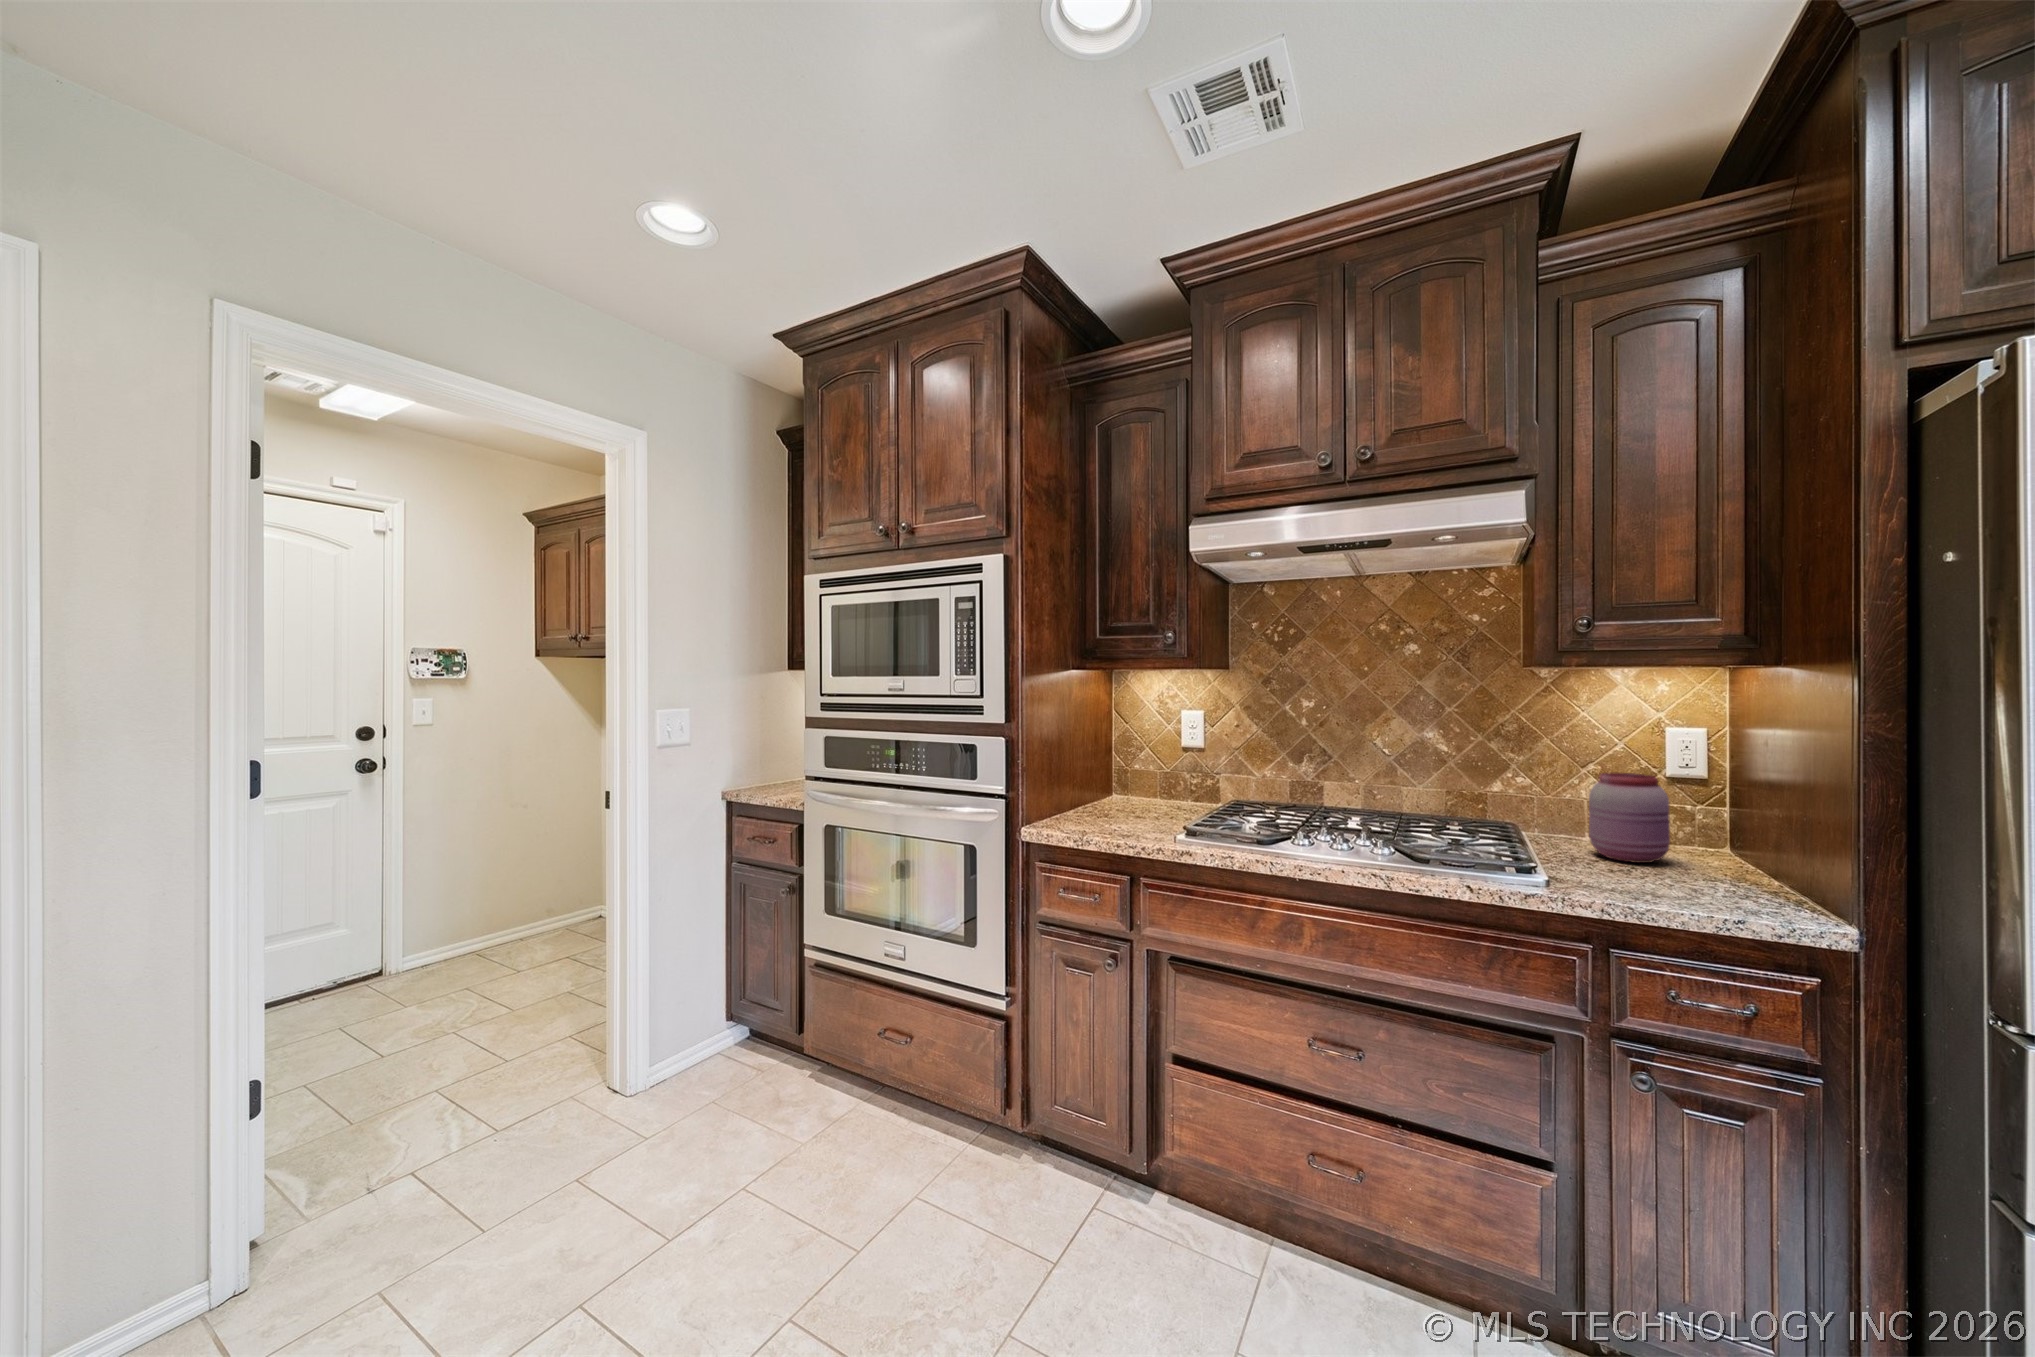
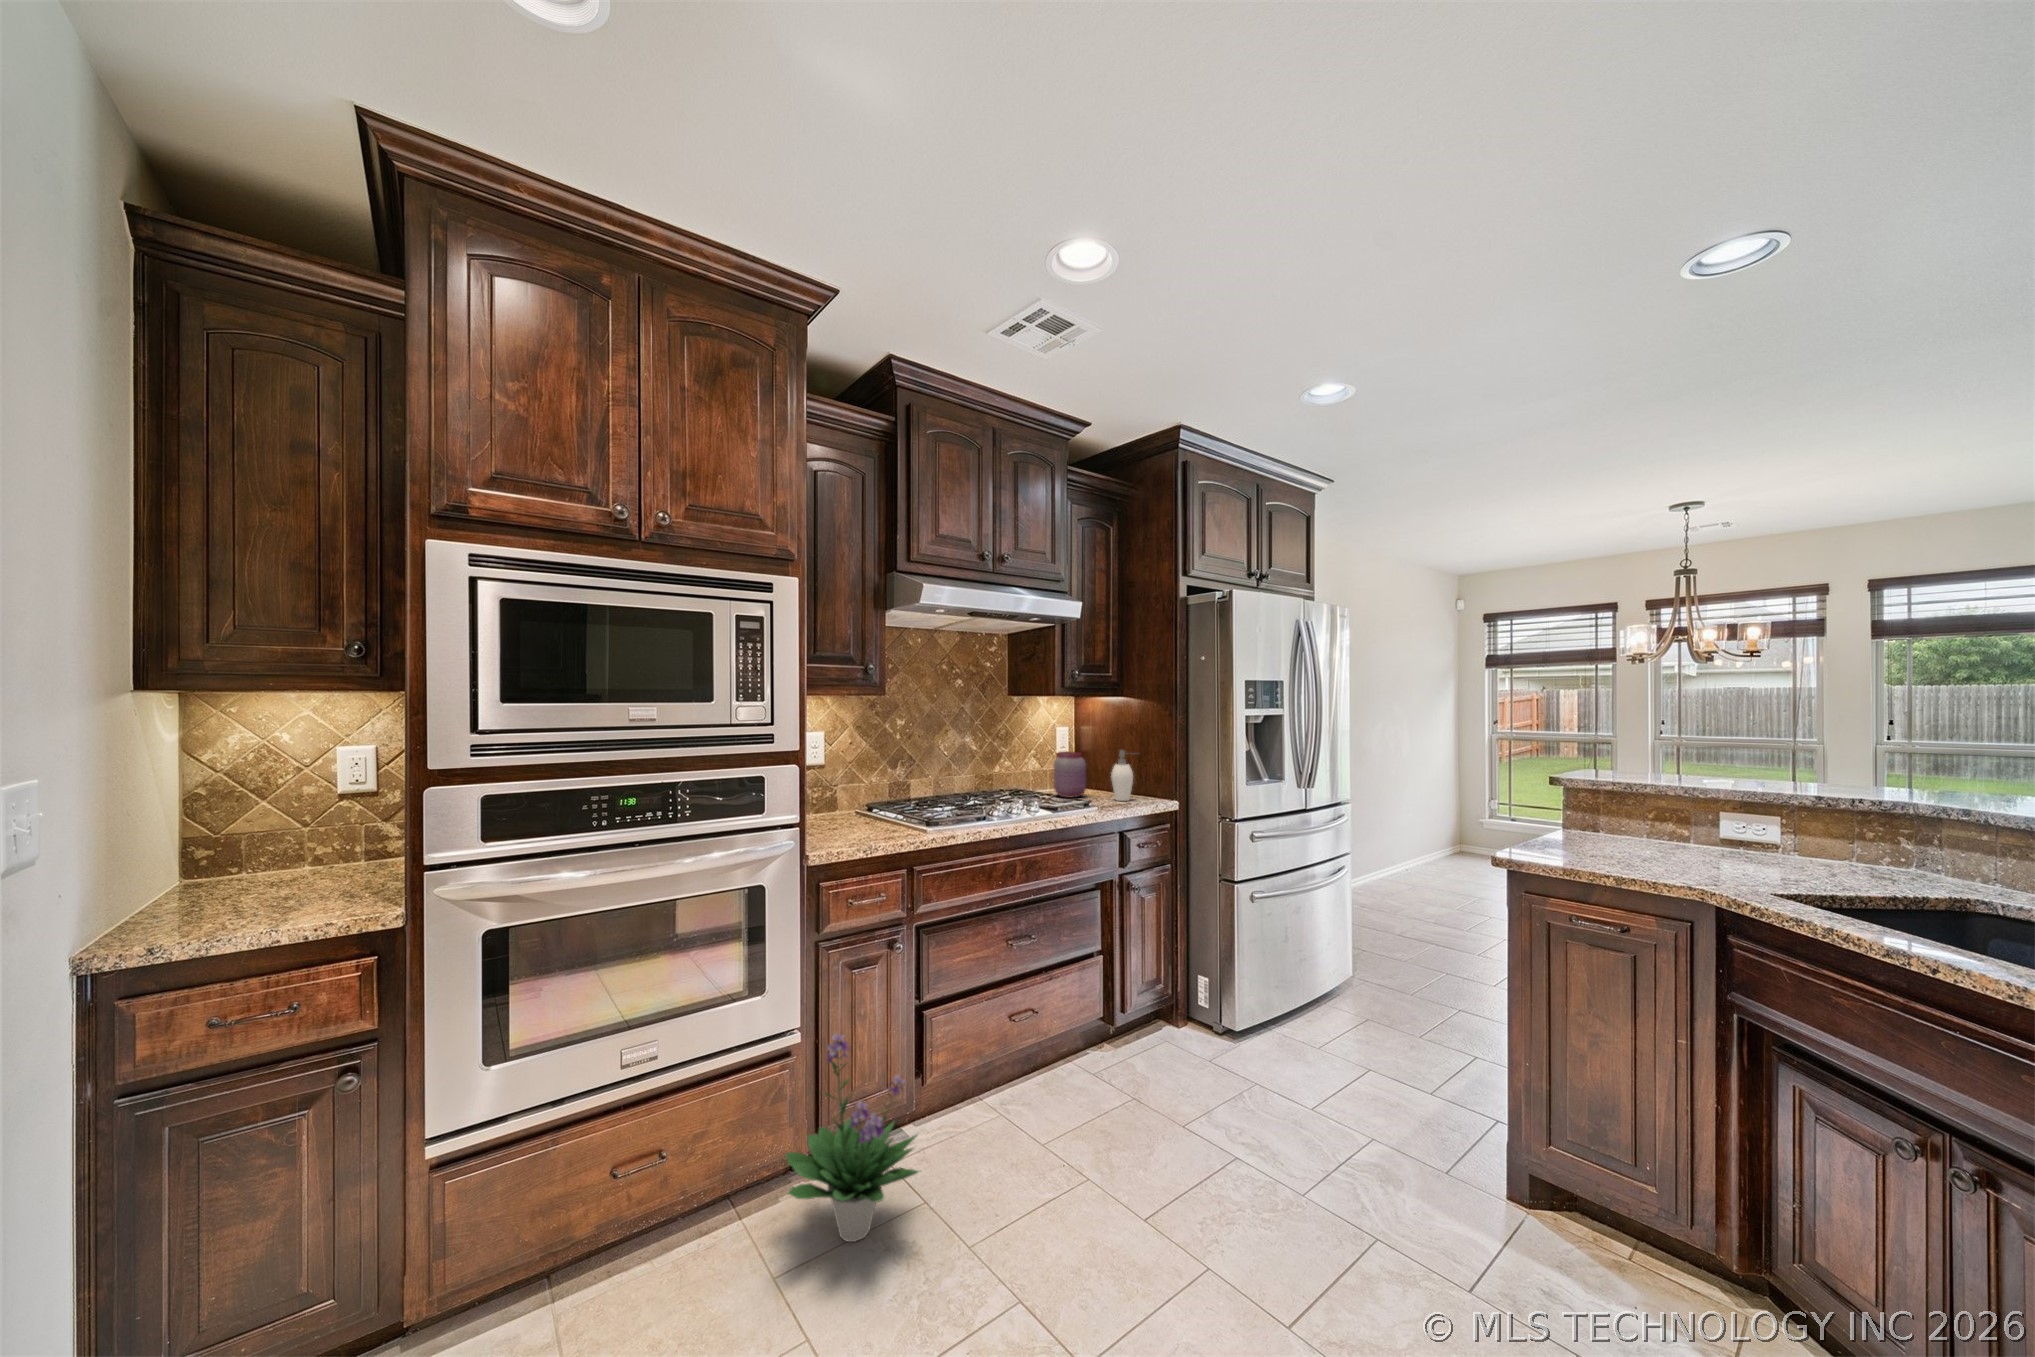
soap dispenser: none [1686,781,1772,893] -> present [1111,750,1133,801]
potted plant: none [925,1013,1060,1231] -> present [786,1033,918,1242]

